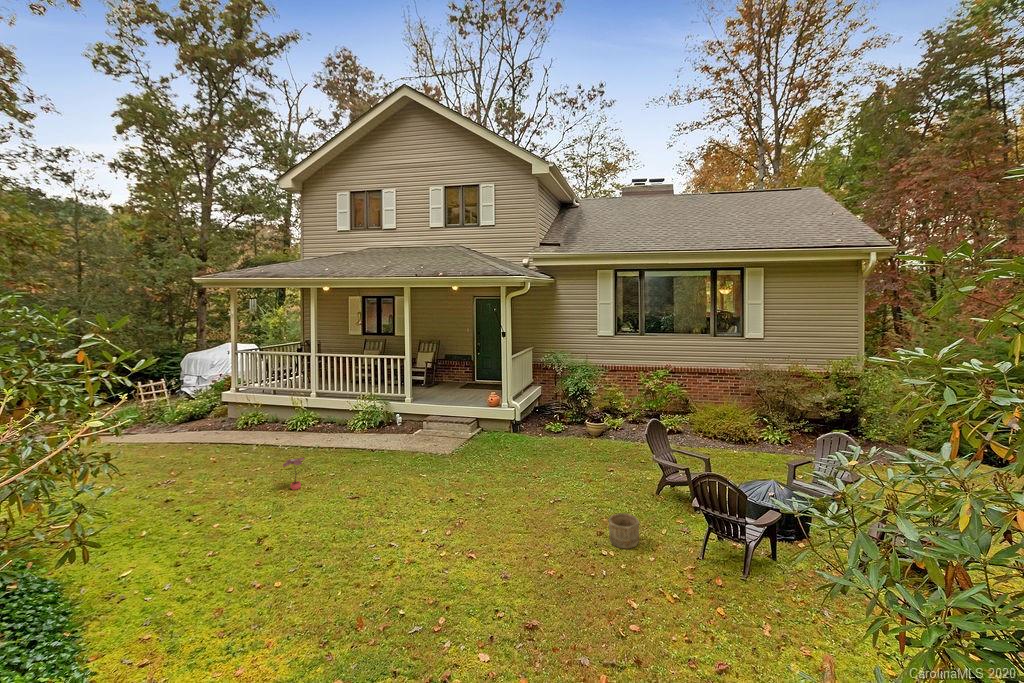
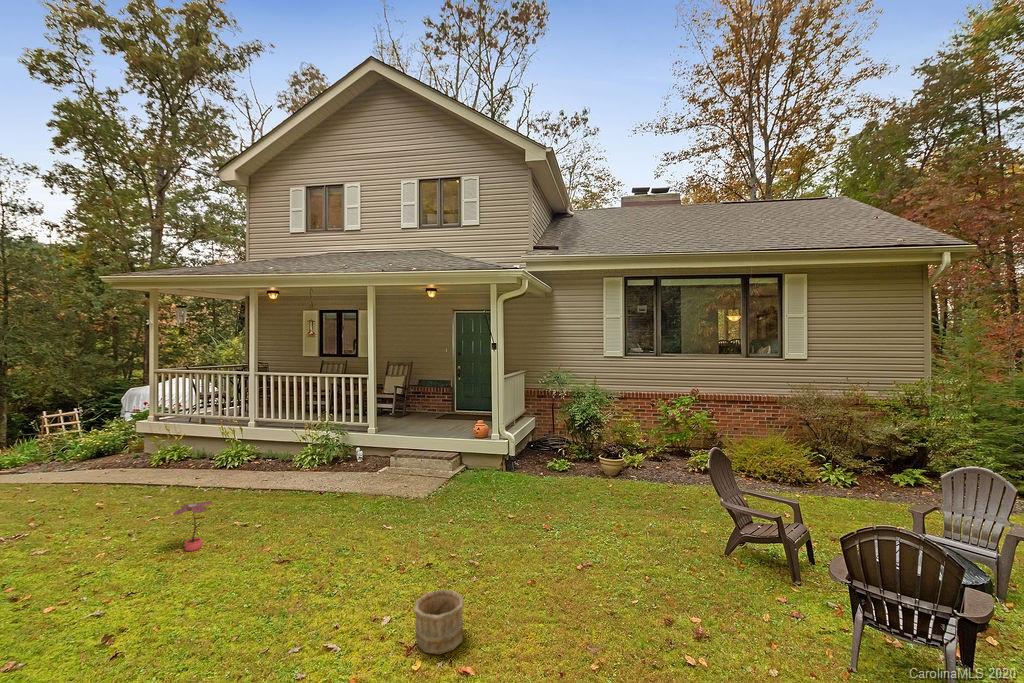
wooden bucket: present [608,513,639,549] -> present [414,590,463,655]

